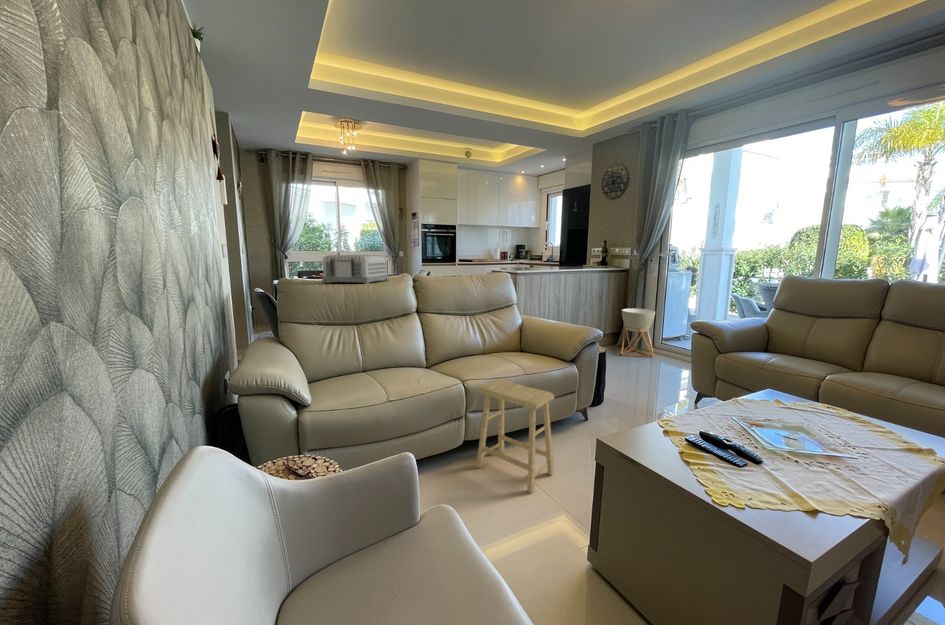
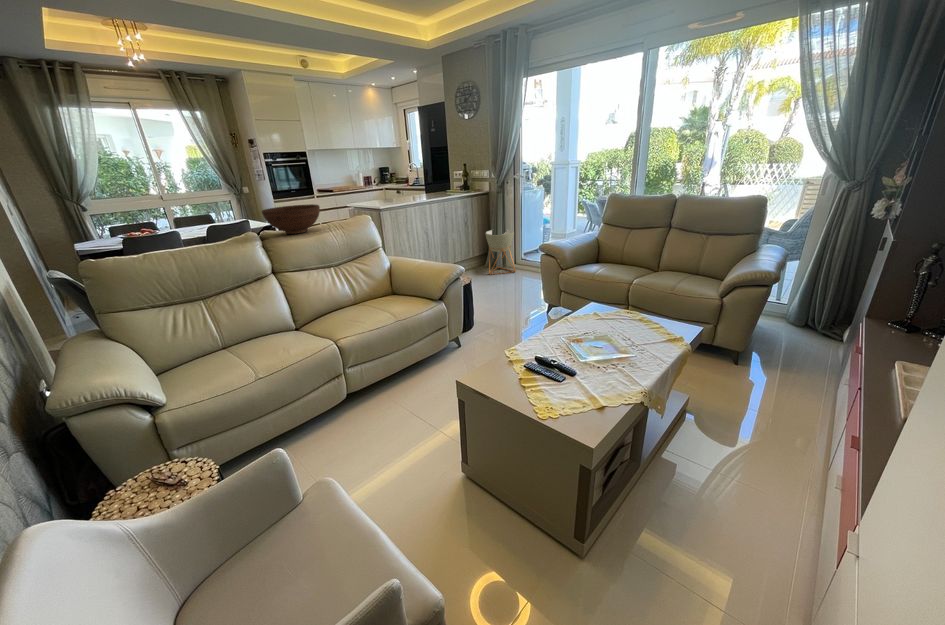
toaster: present [322,255,389,284] -> none [135,216,231,260]
fruit bowl: none [418,256,468,279] -> present [262,204,320,234]
footstool: present [476,379,554,493] -> none [353,331,434,426]

